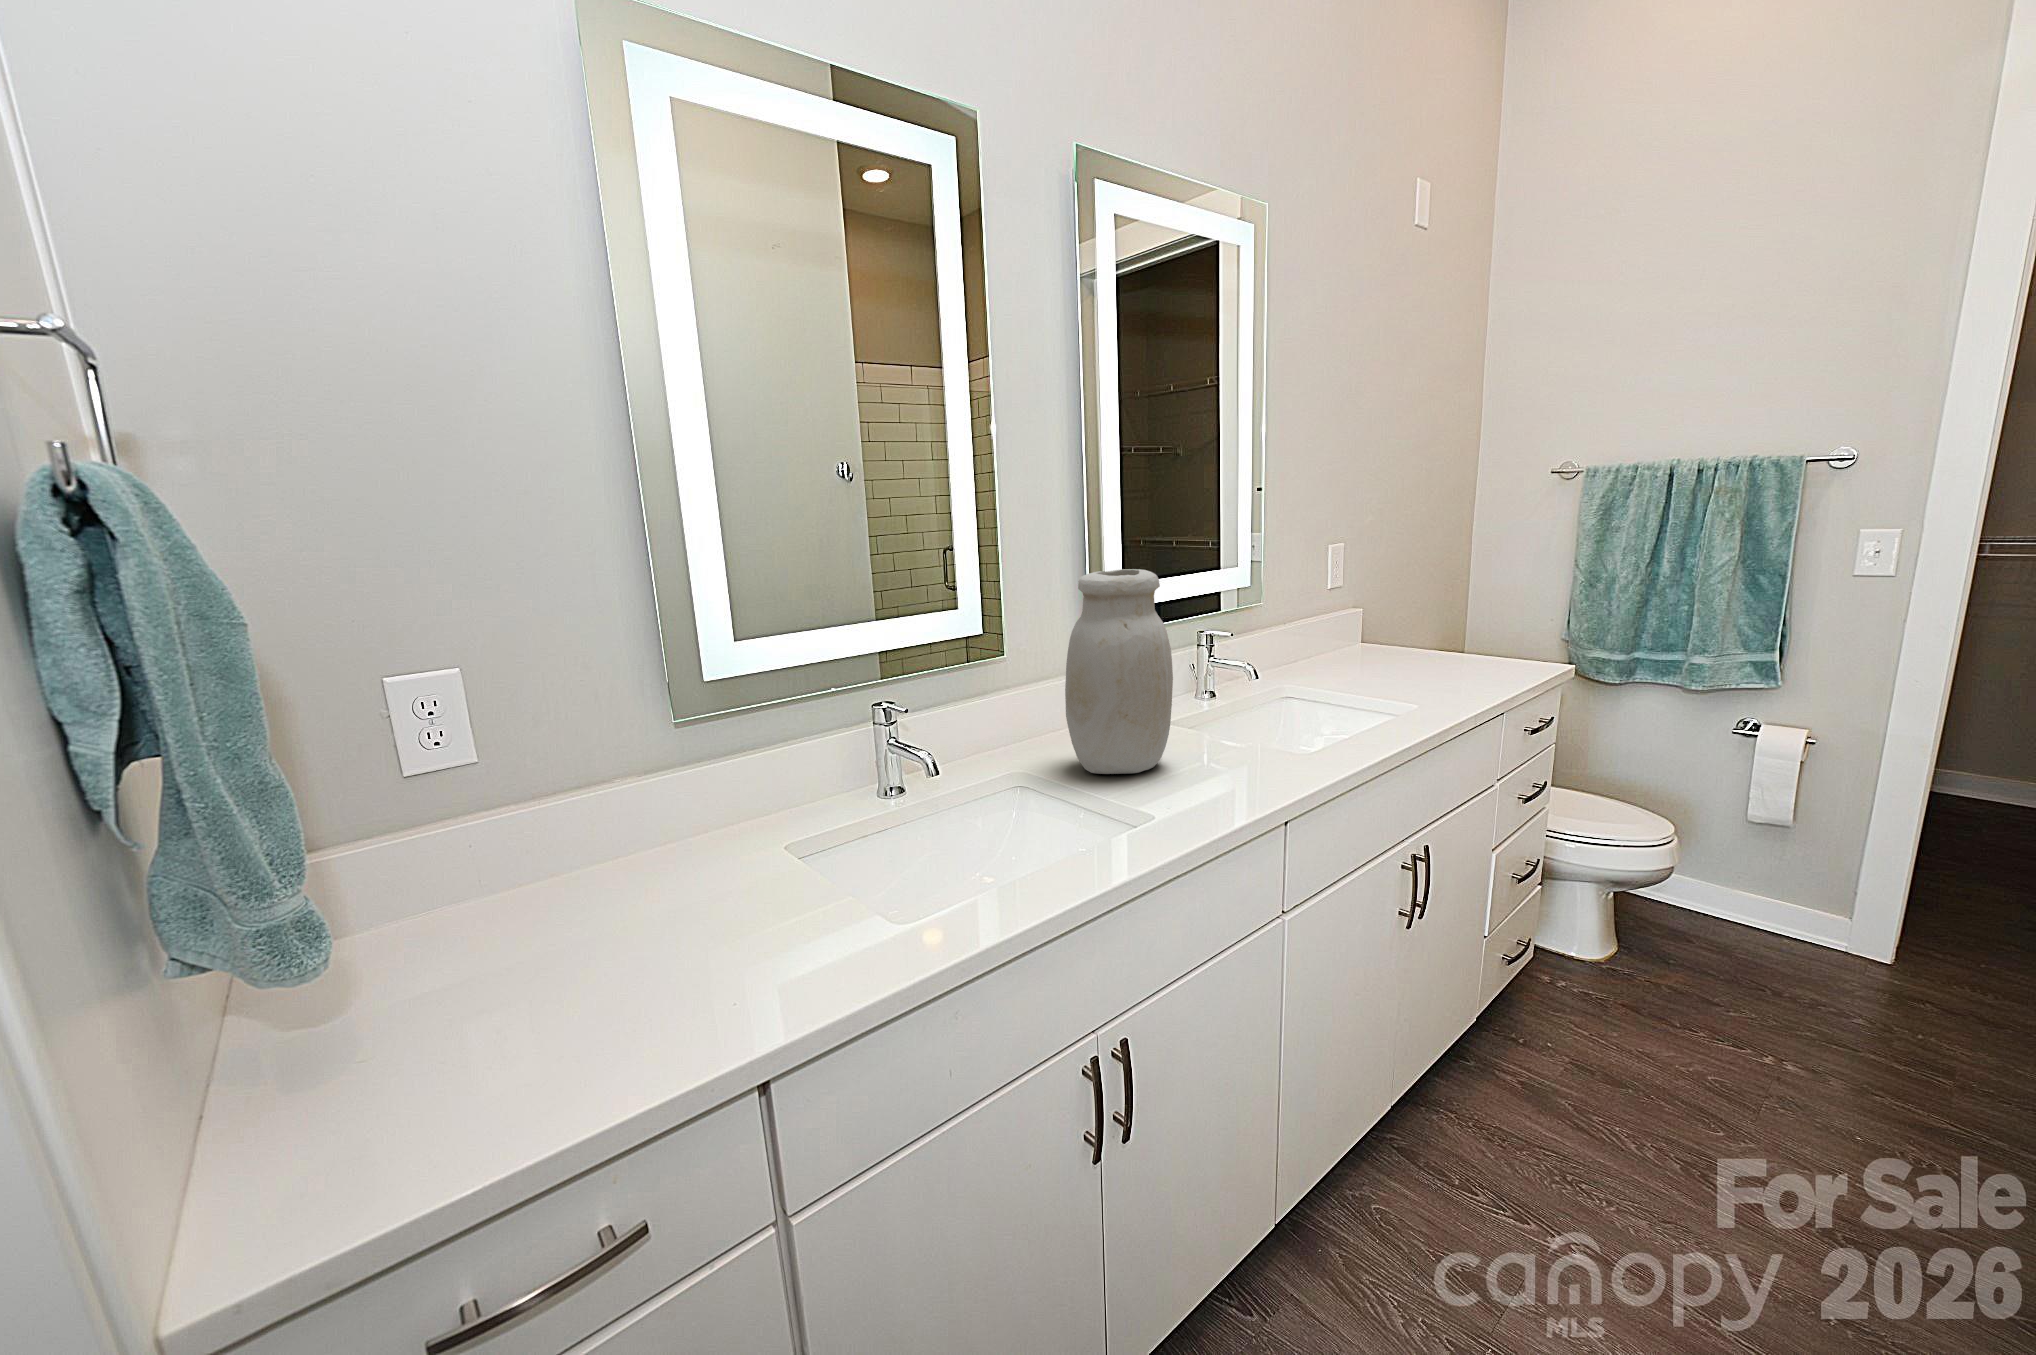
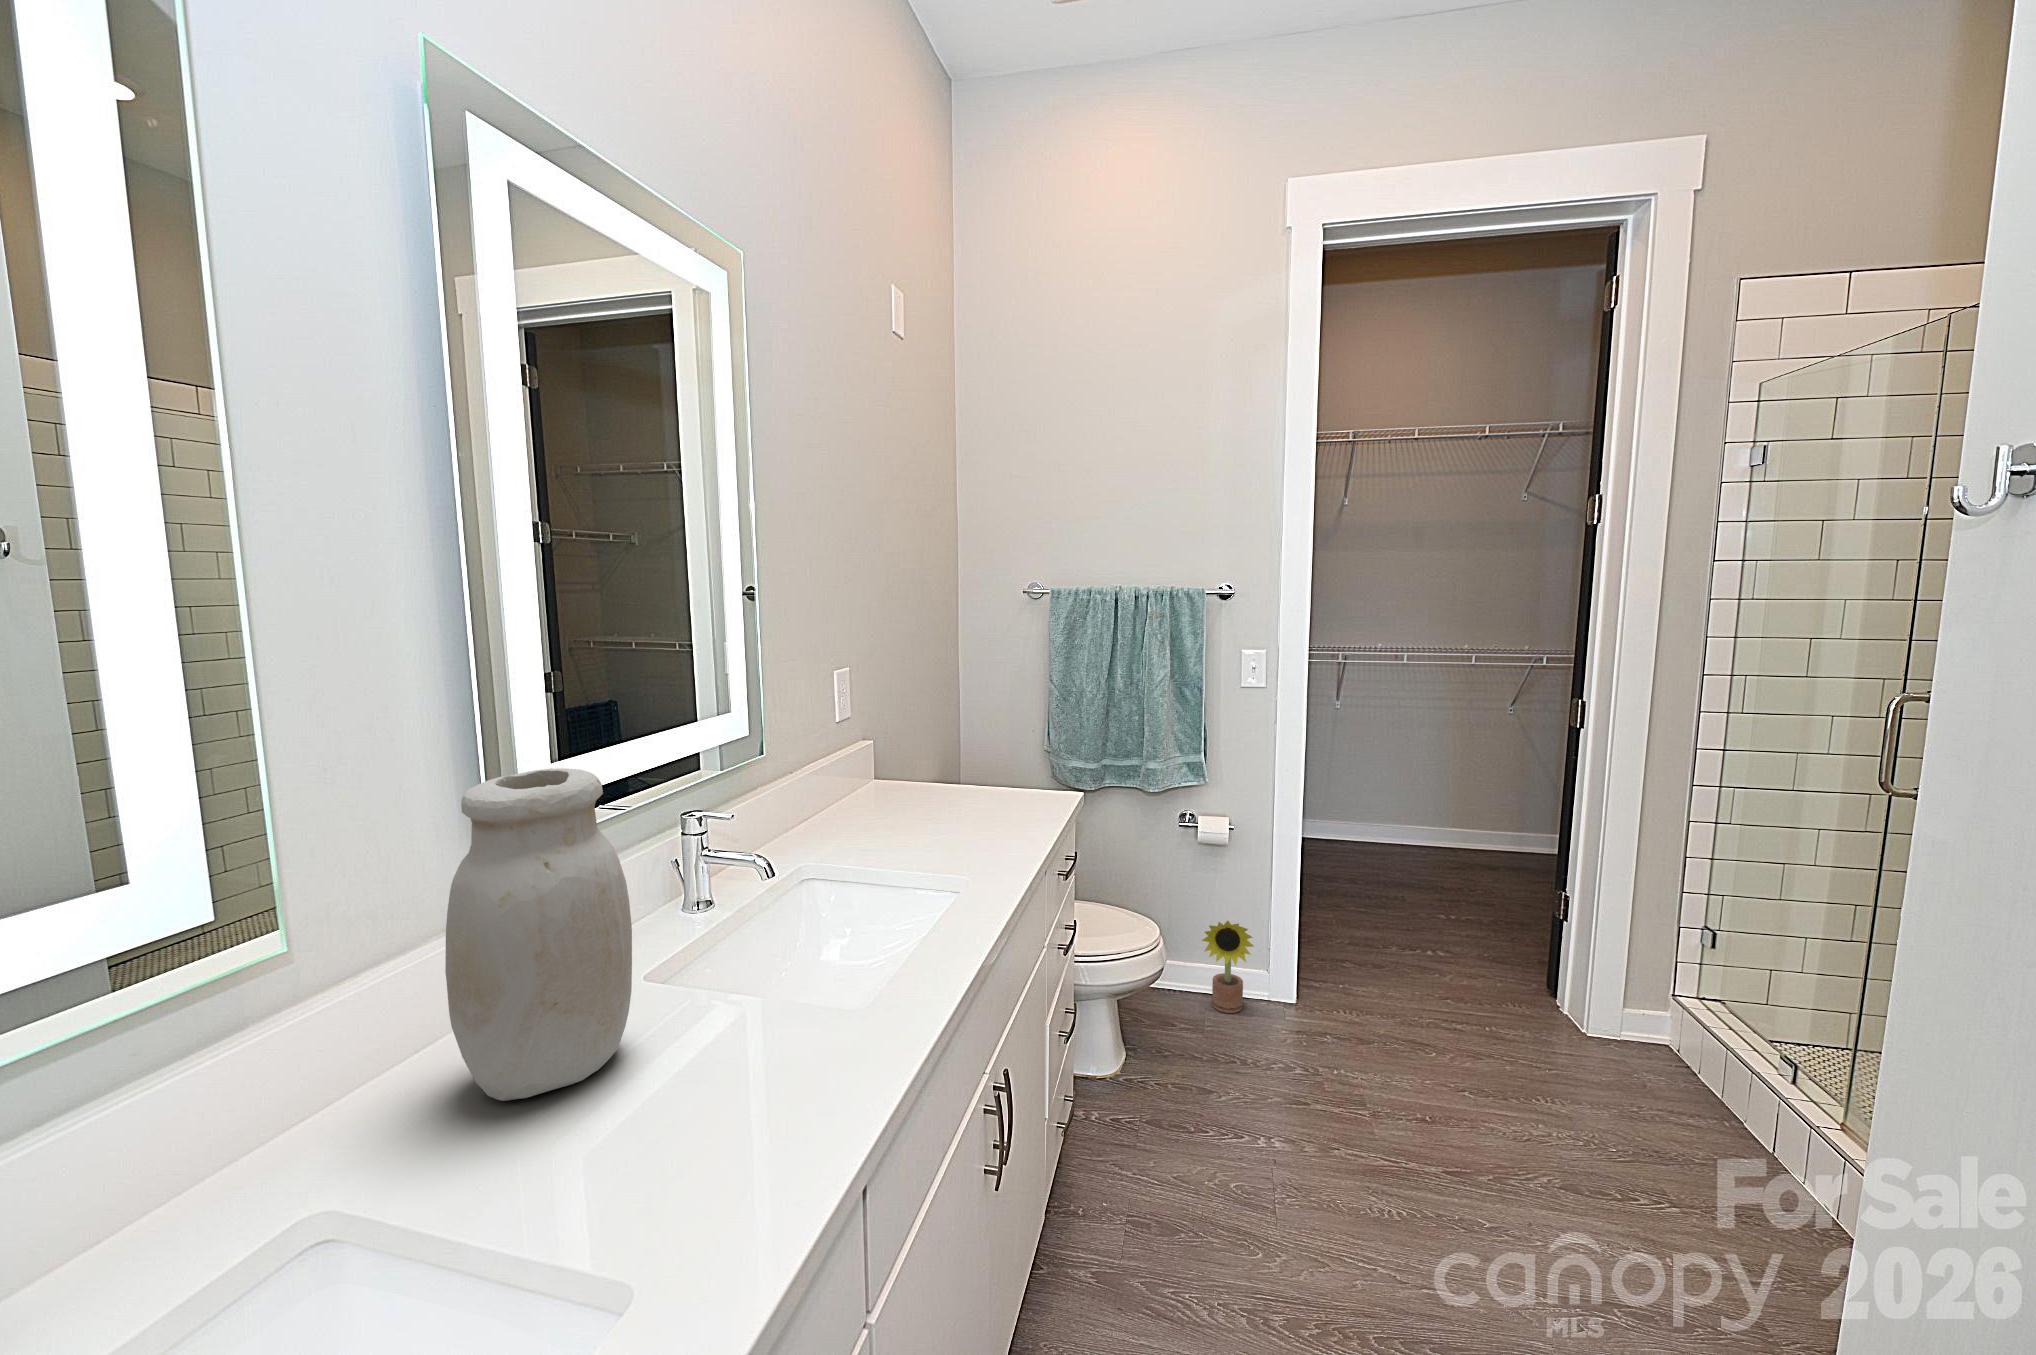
decorative plant: none [1746,841,1826,946] -> present [1202,921,1254,1013]

